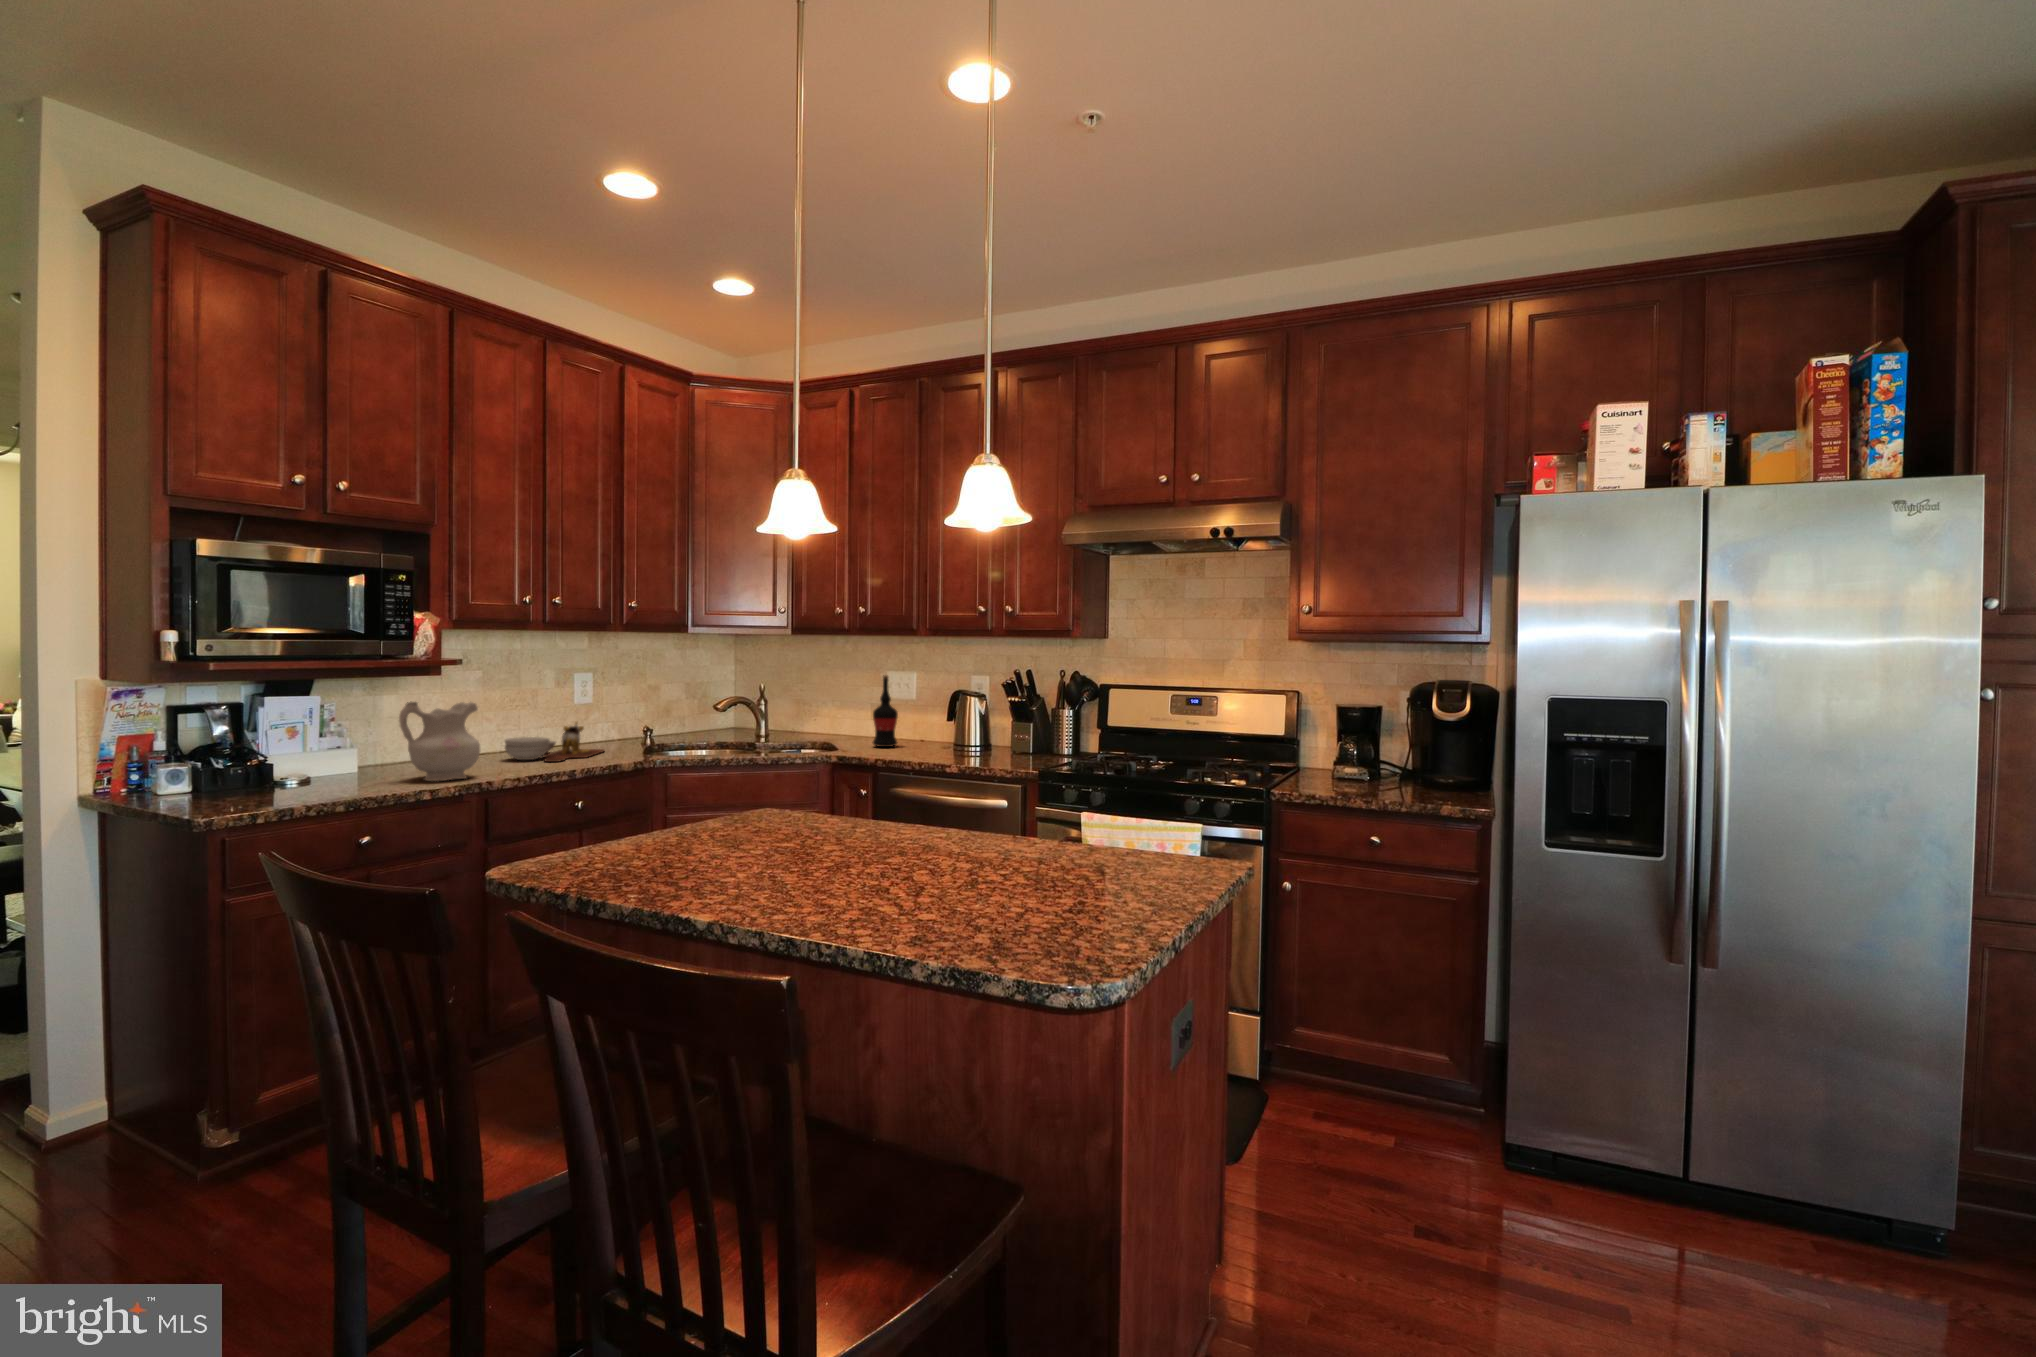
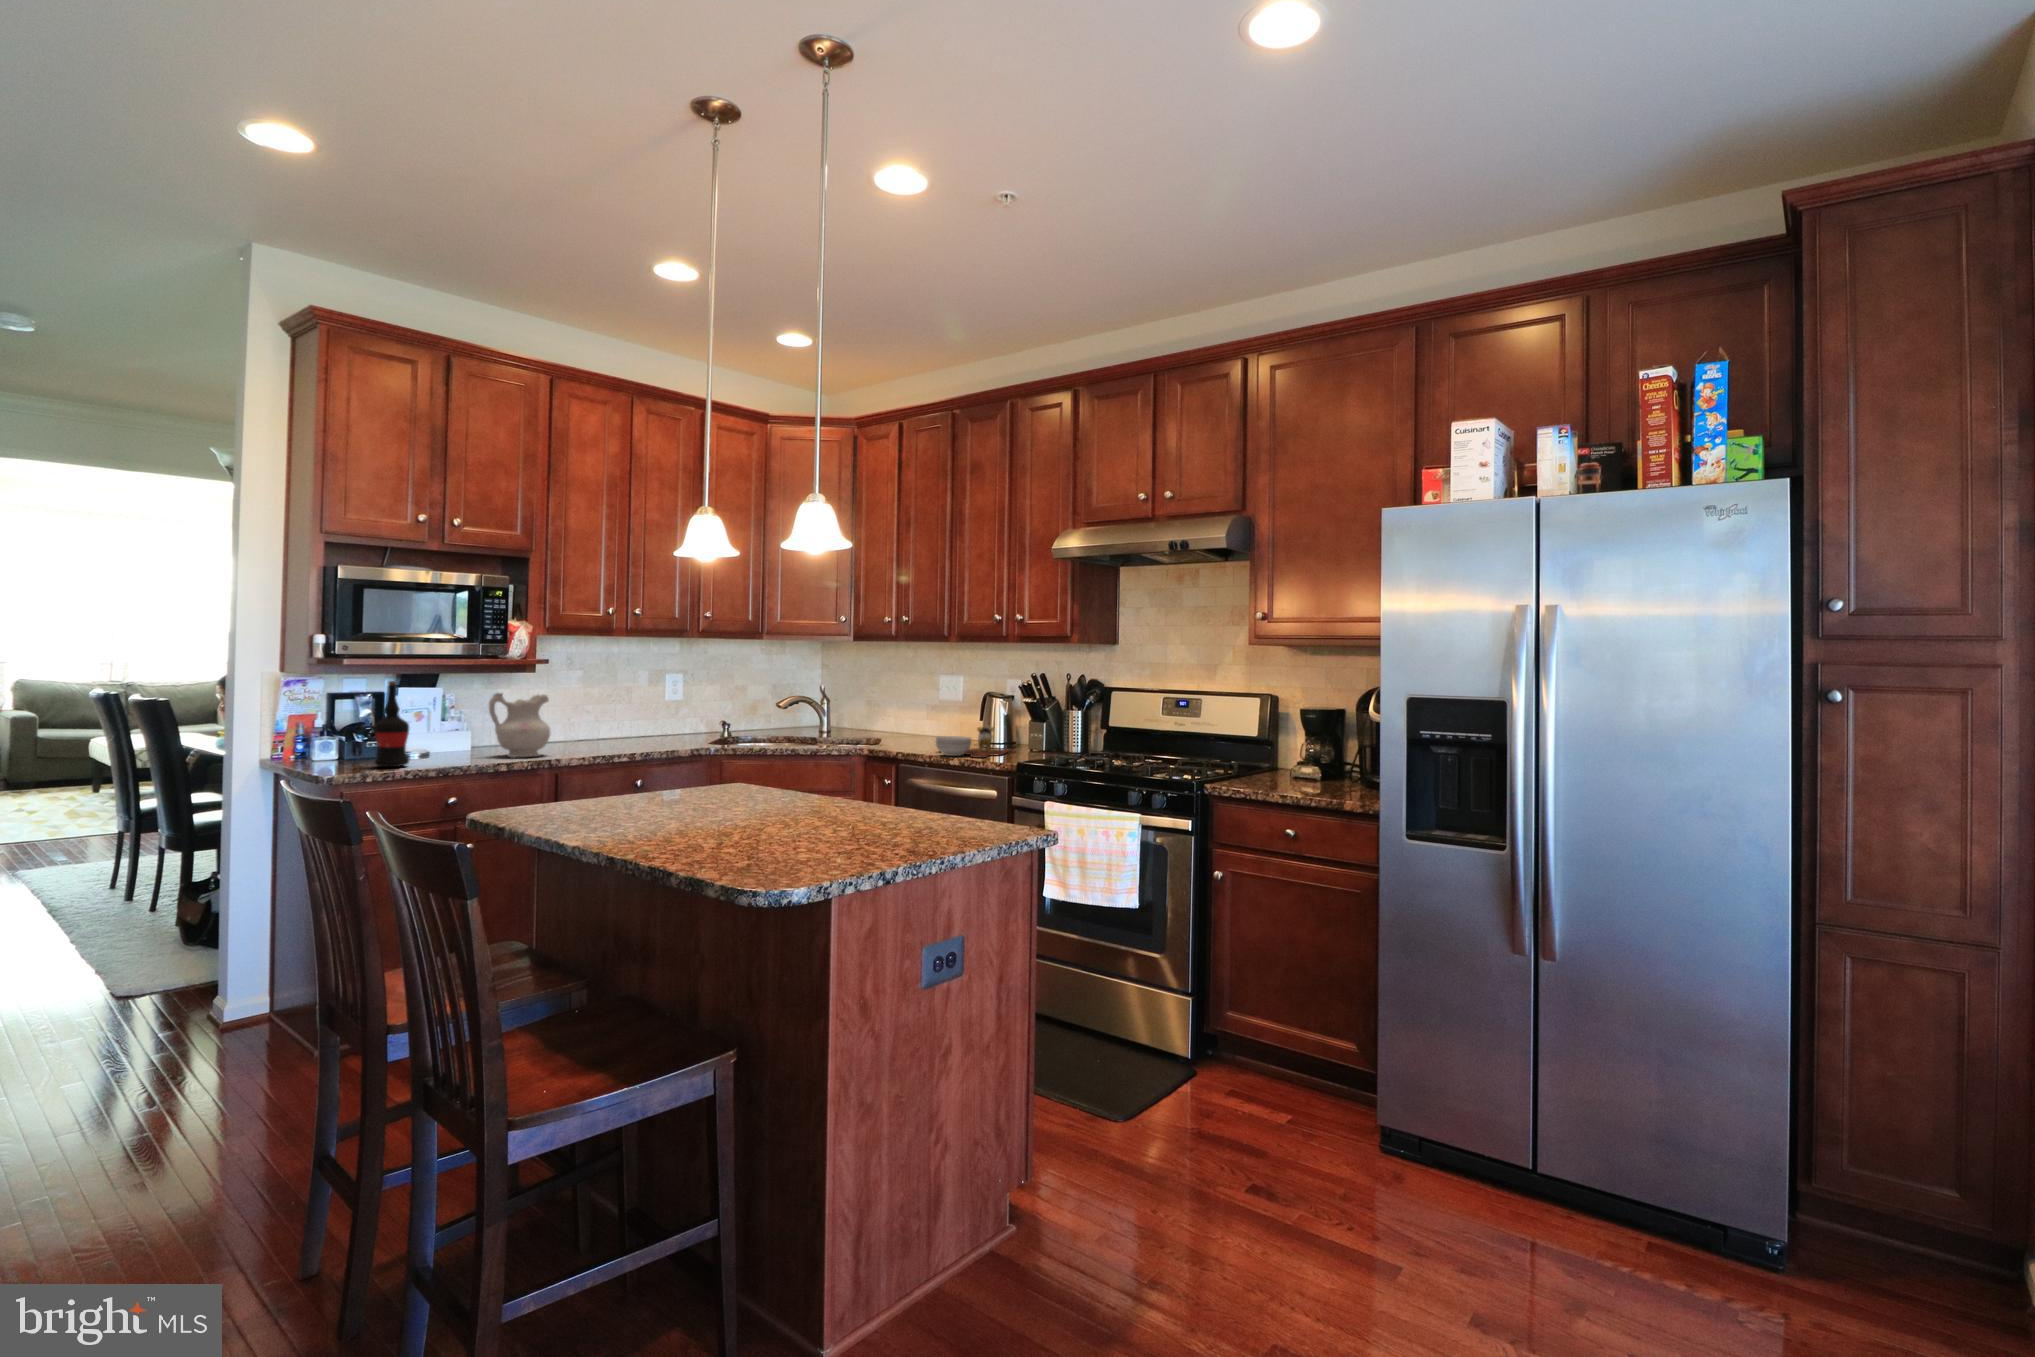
wine bottle: present [873,675,898,747] -> present [375,681,409,767]
cutting board: present [505,722,604,762] -> present [936,724,1008,758]

